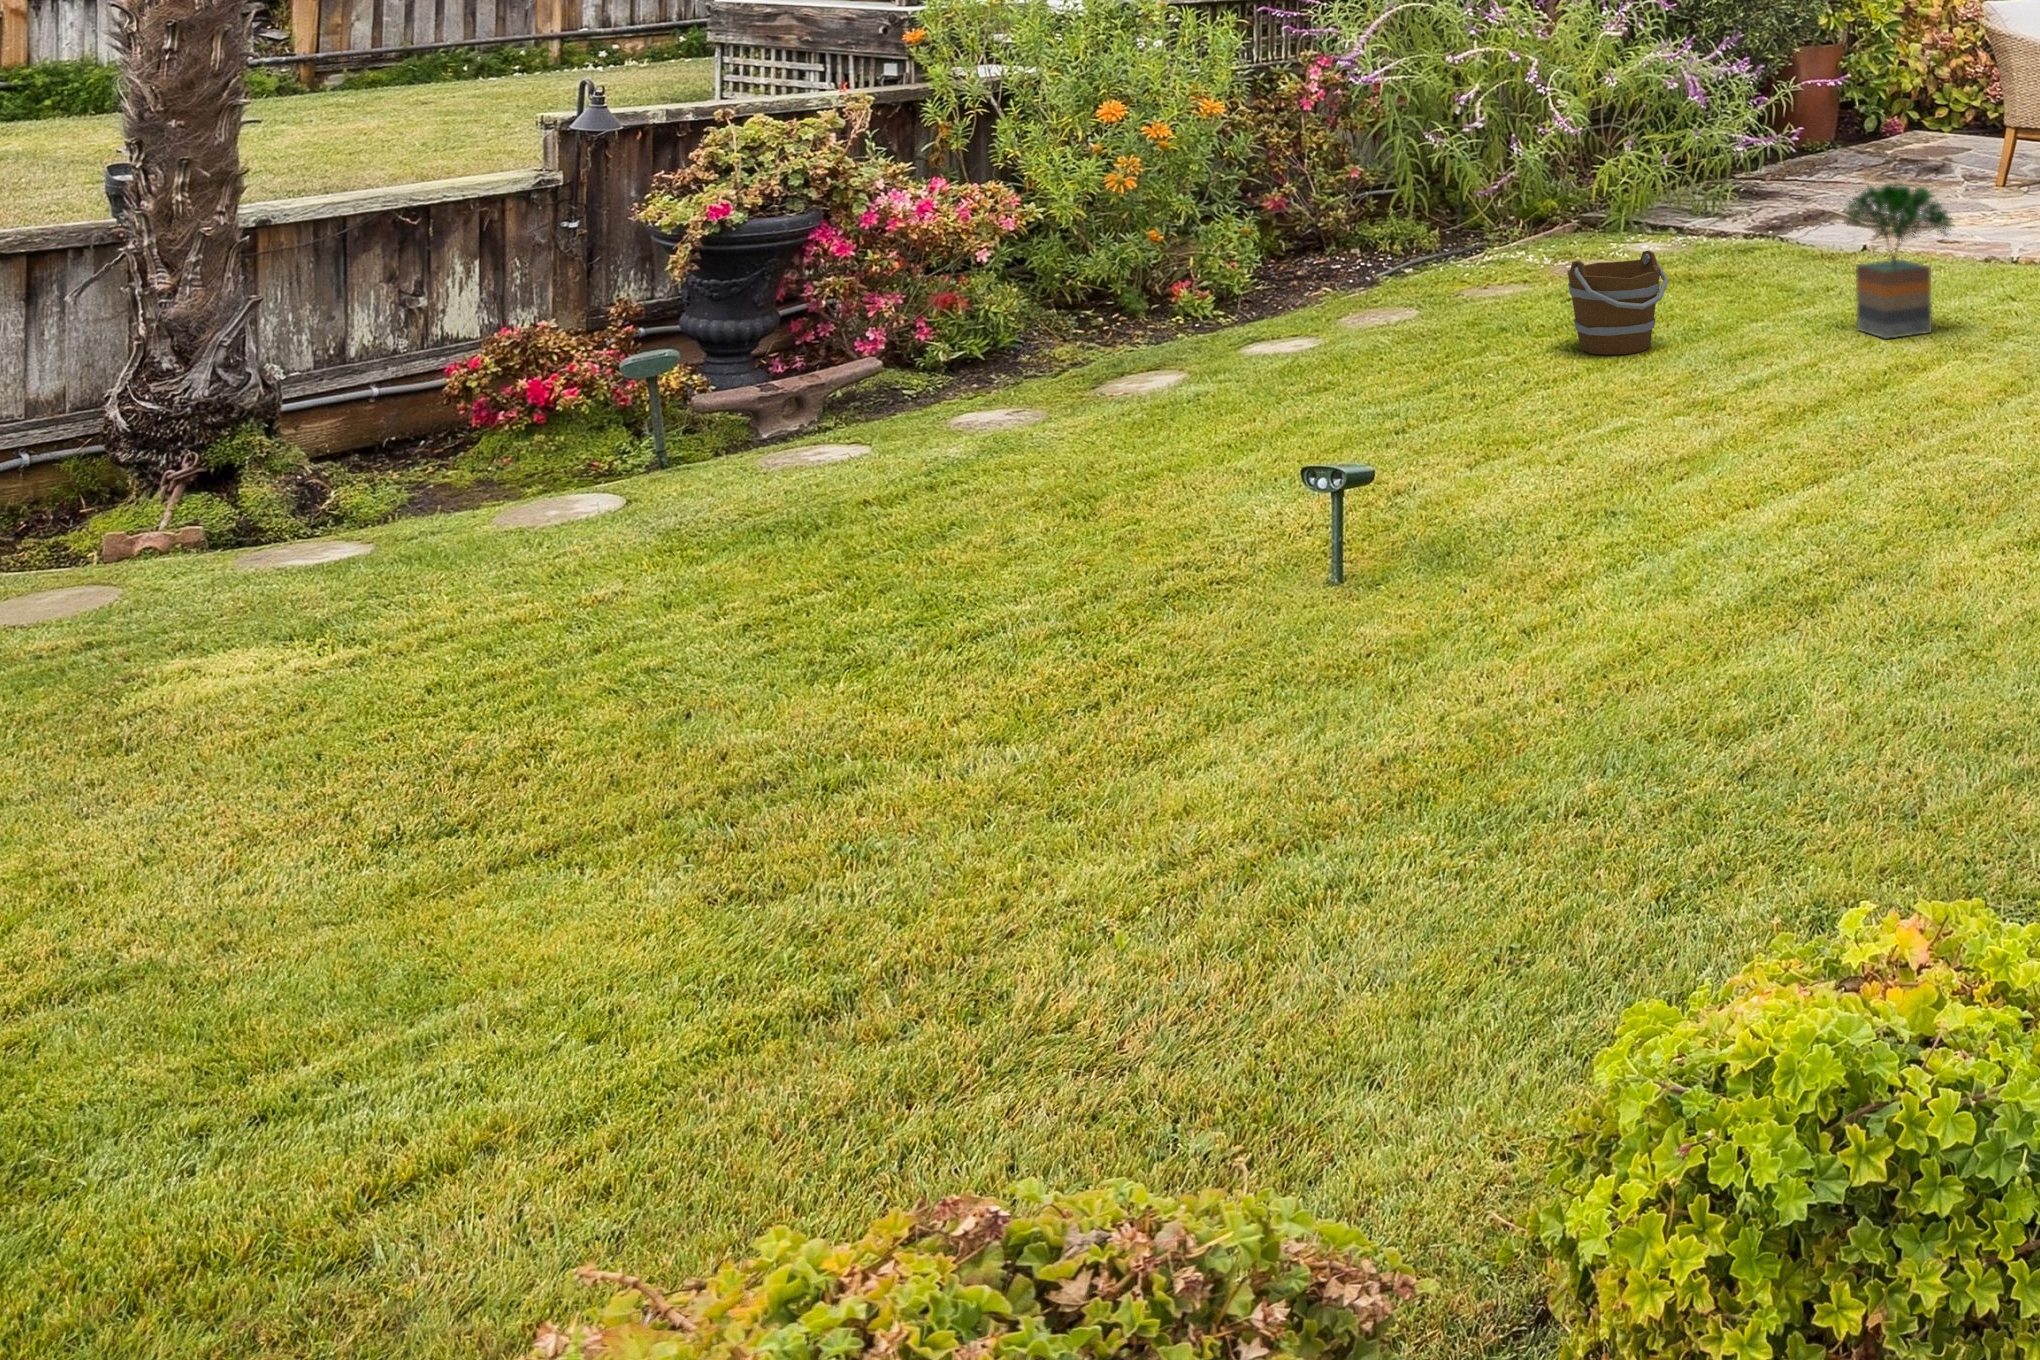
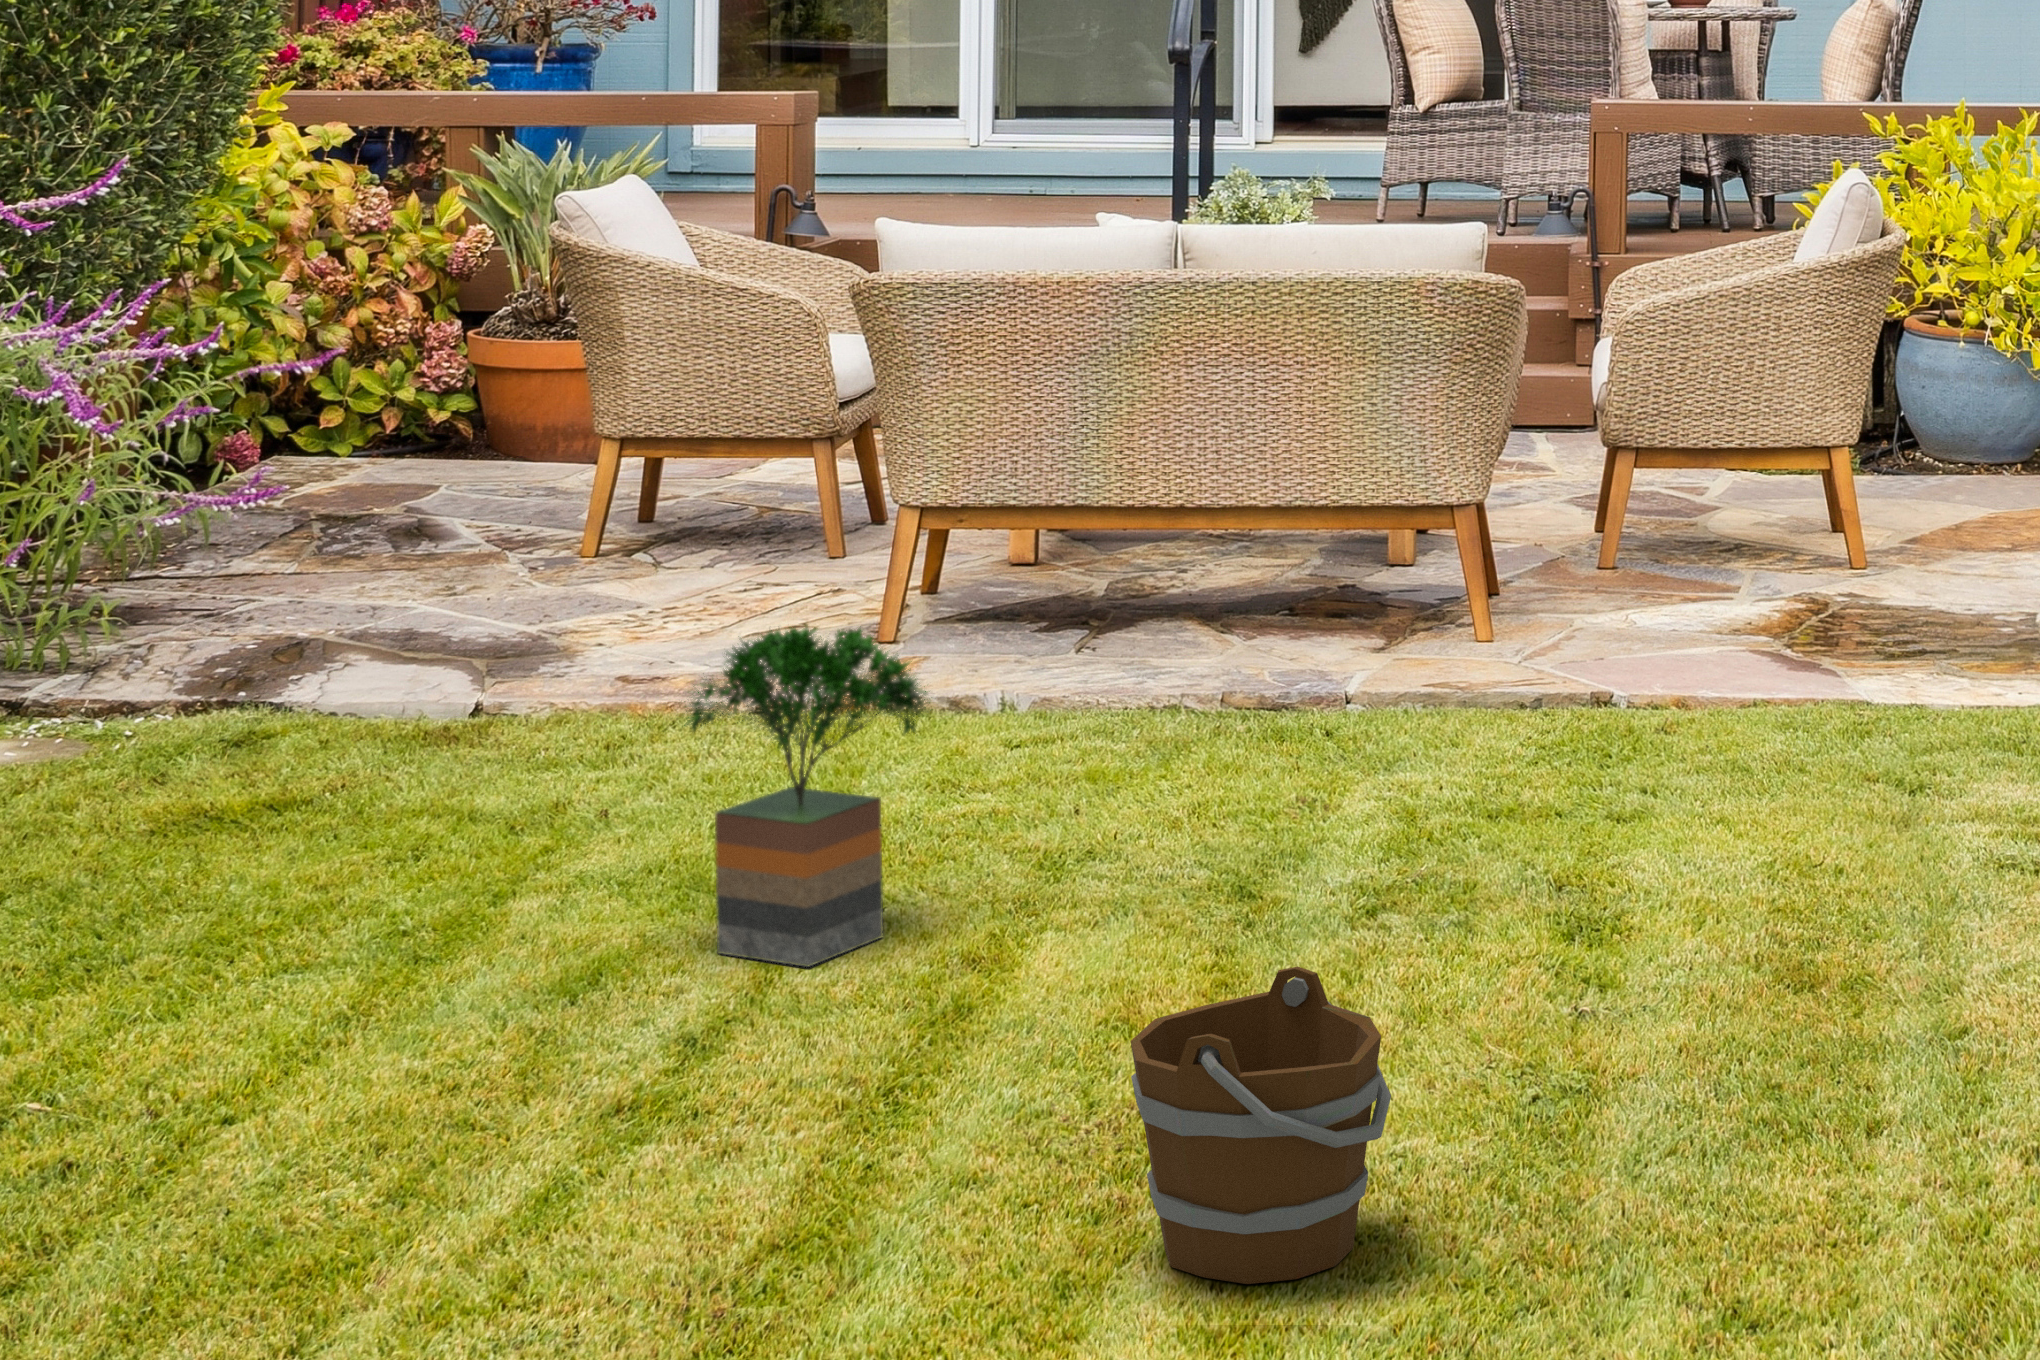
bucket: present [1567,250,1668,355] -> present [1131,967,1391,1284]

